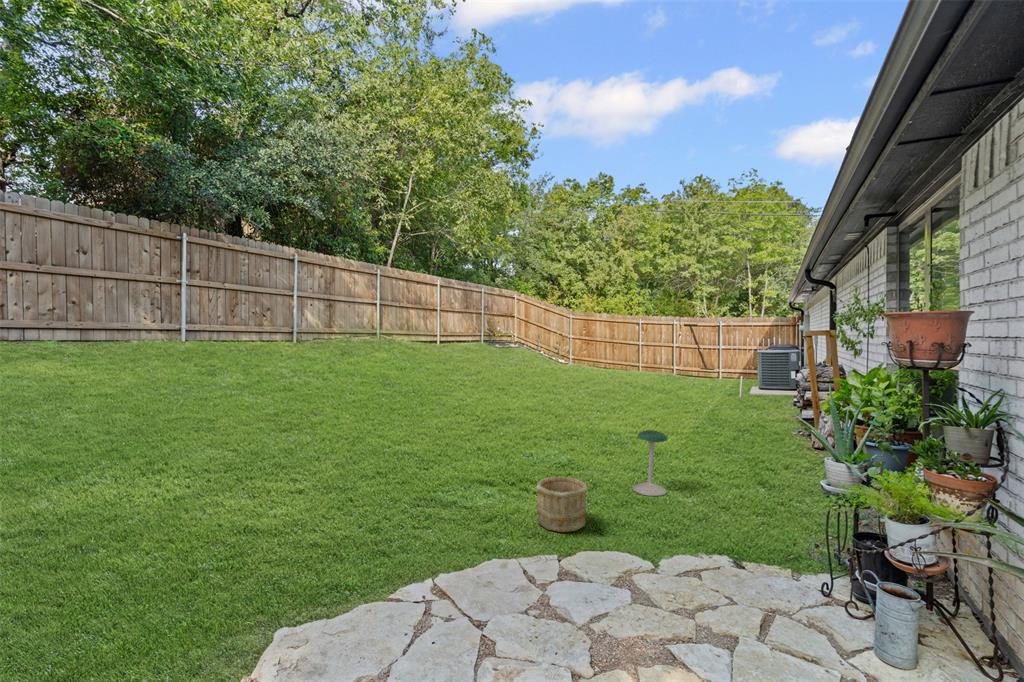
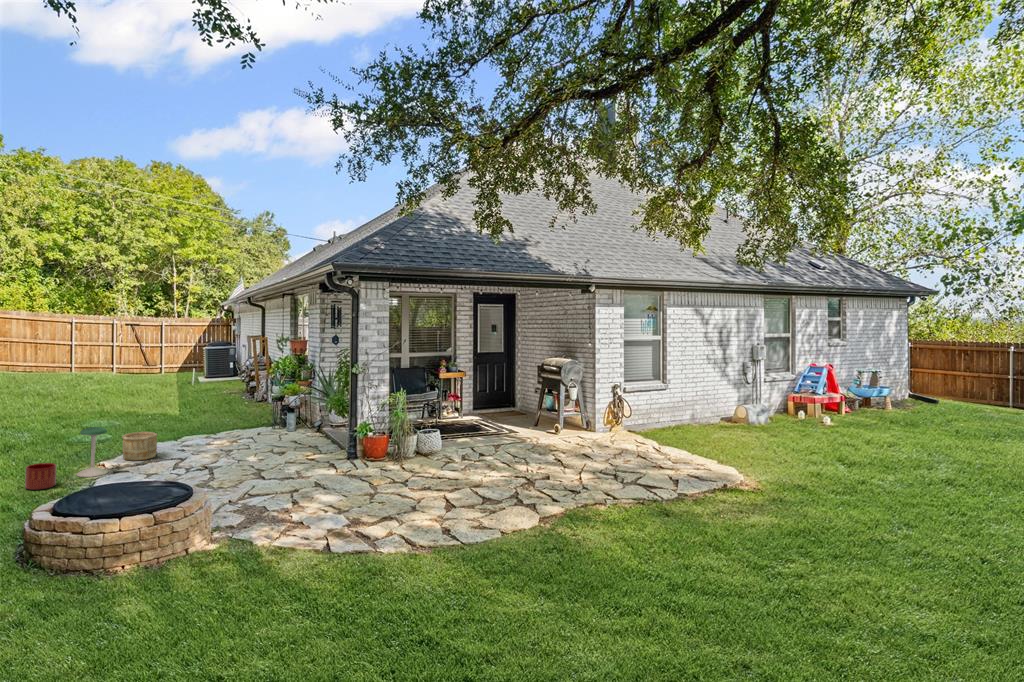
stool: present [633,431,667,496] -> present [77,427,108,477]
planter: none [359,513,400,563] -> present [25,463,56,490]

